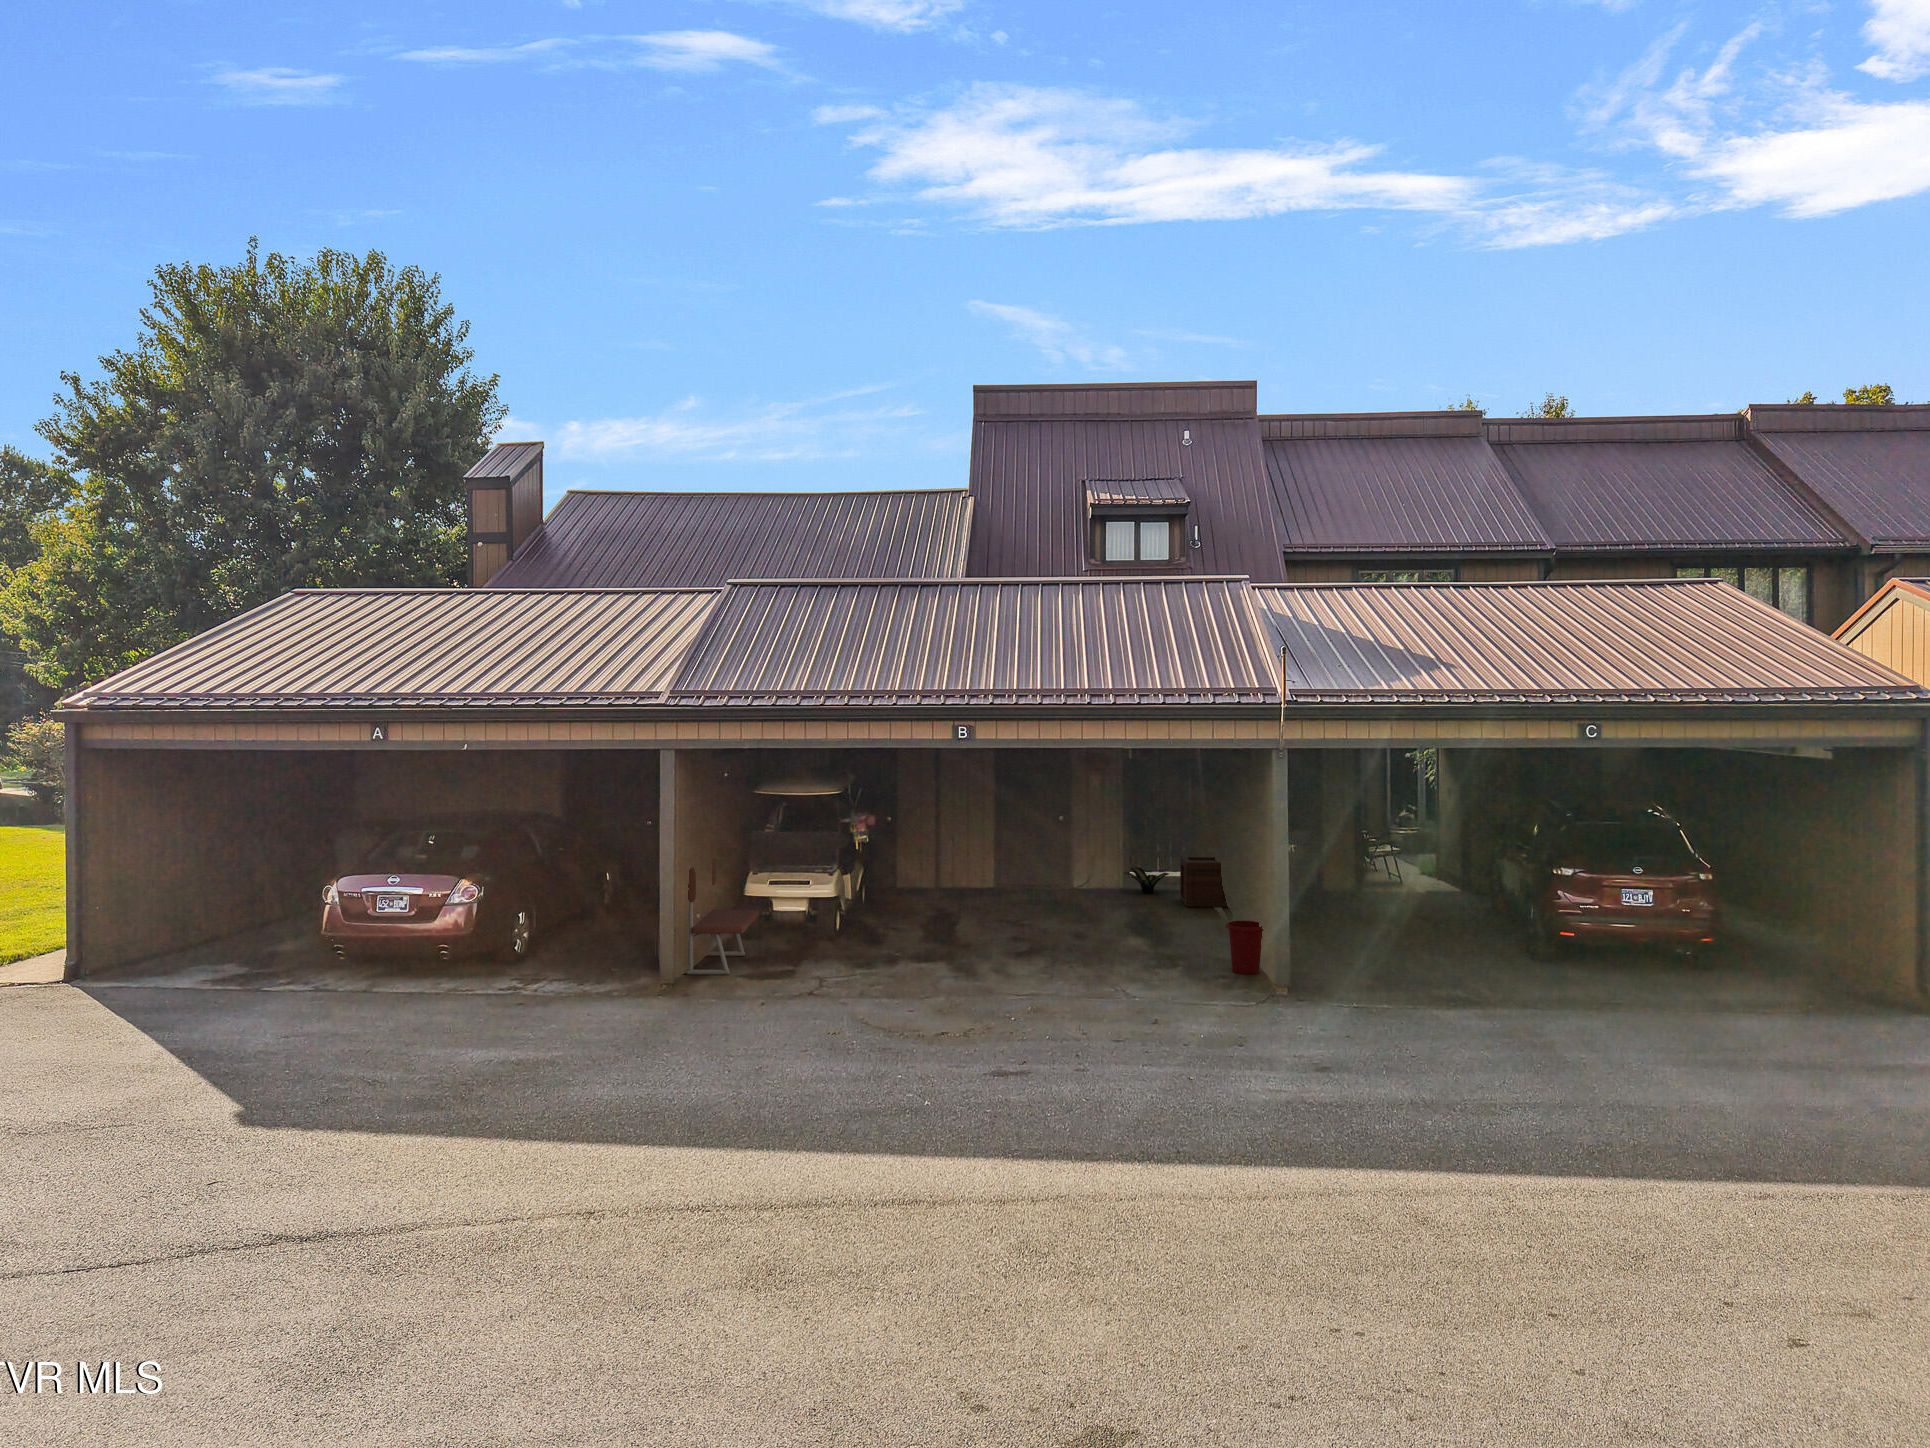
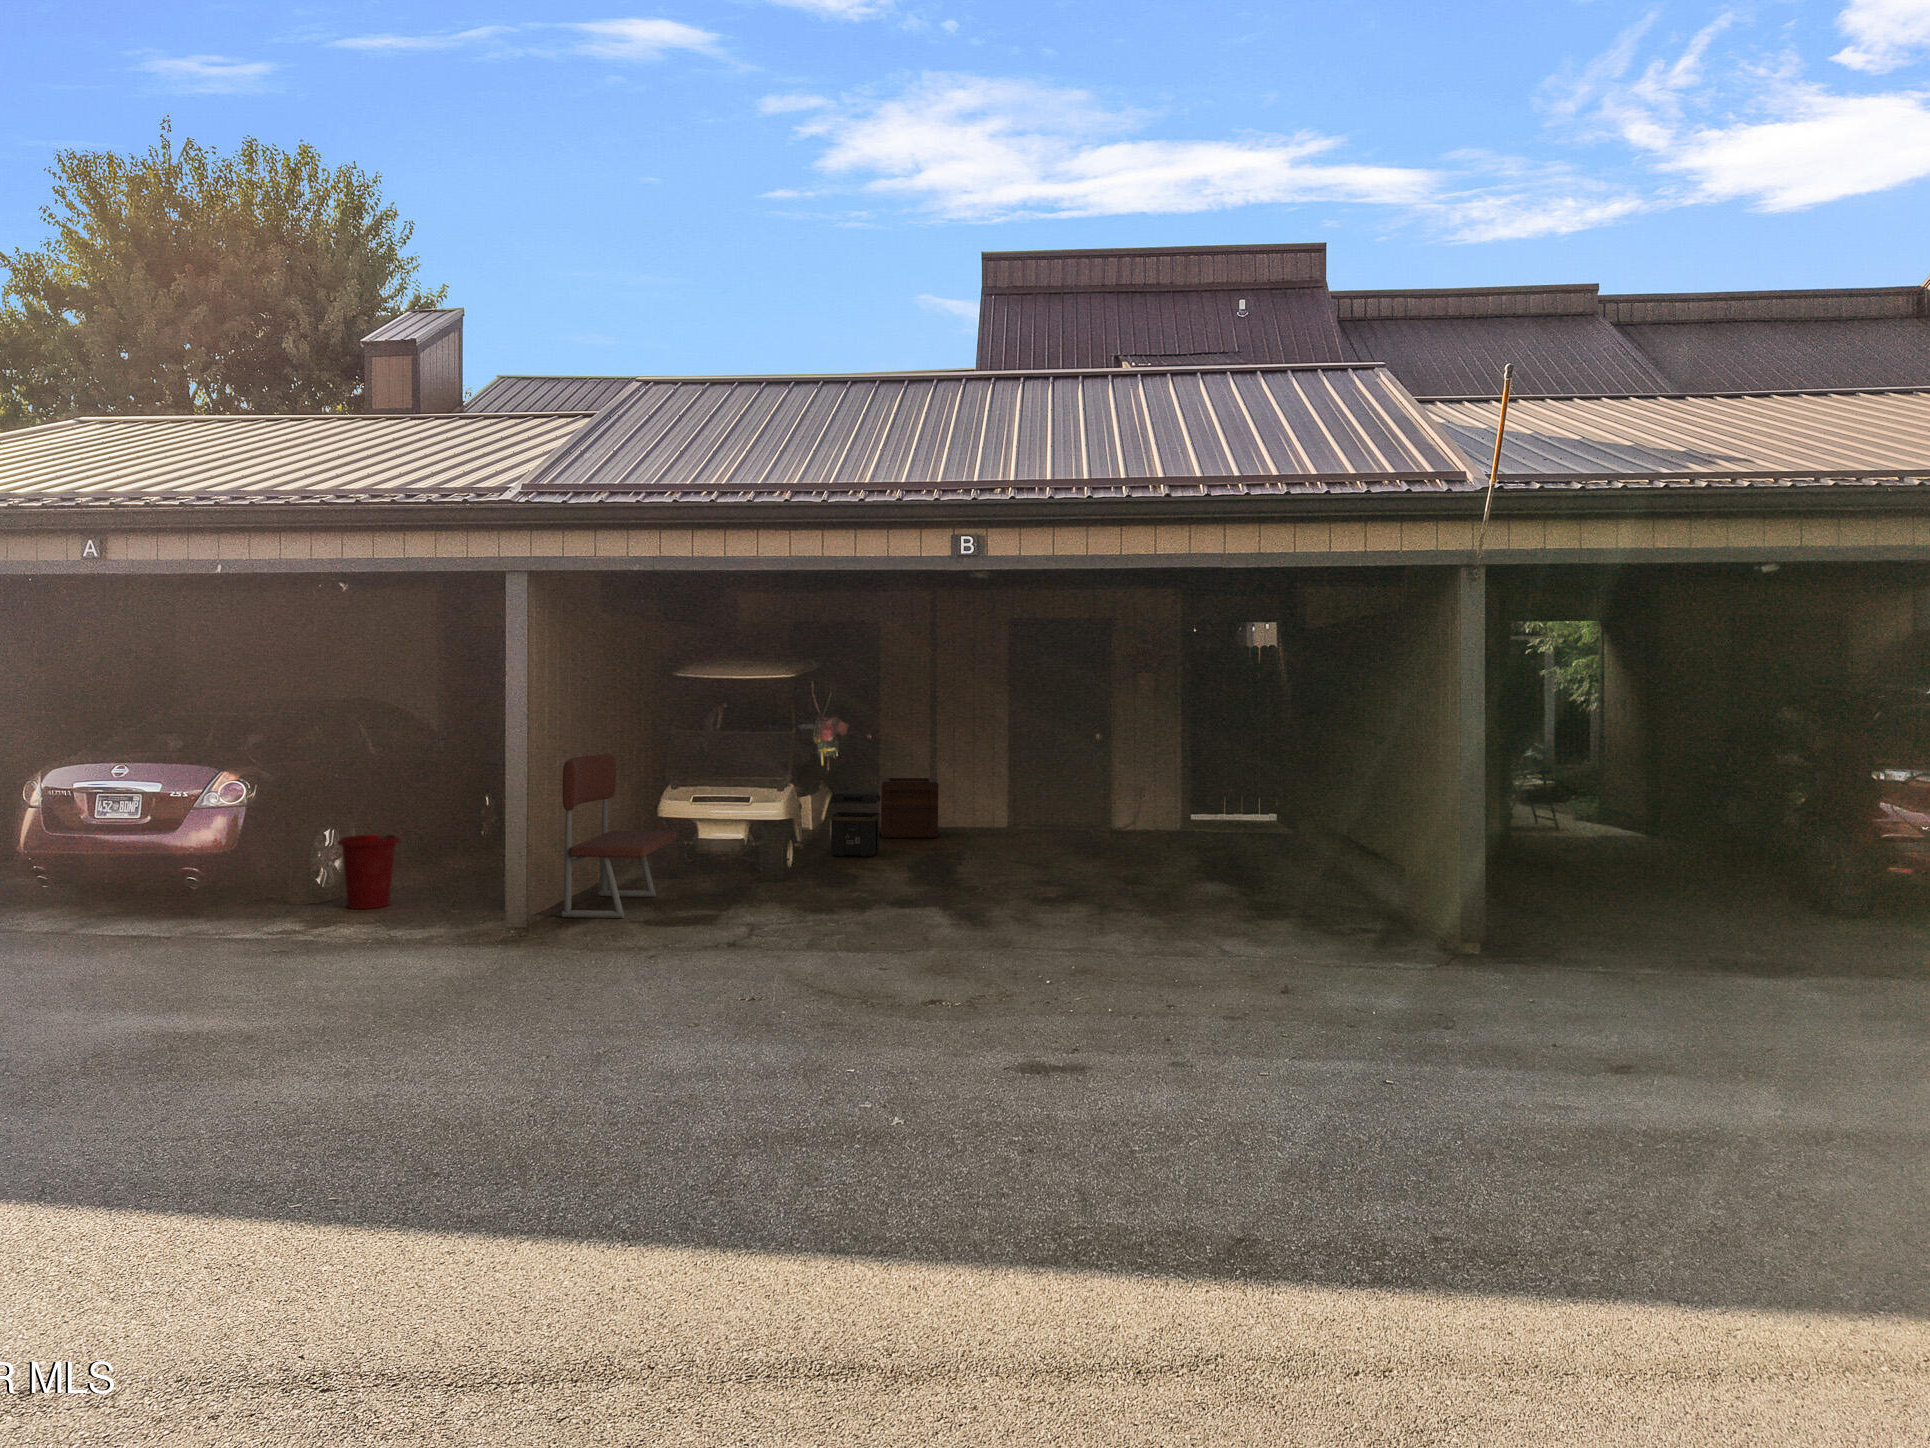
wooden crate: present [1180,857,1228,908] -> present [881,778,938,838]
toolbox: none [862,865,899,916] -> present [831,791,880,857]
potted plant: present [1124,867,1169,893] -> none [1176,807,1239,839]
waste bin: present [1225,921,1263,974] -> present [337,835,400,909]

